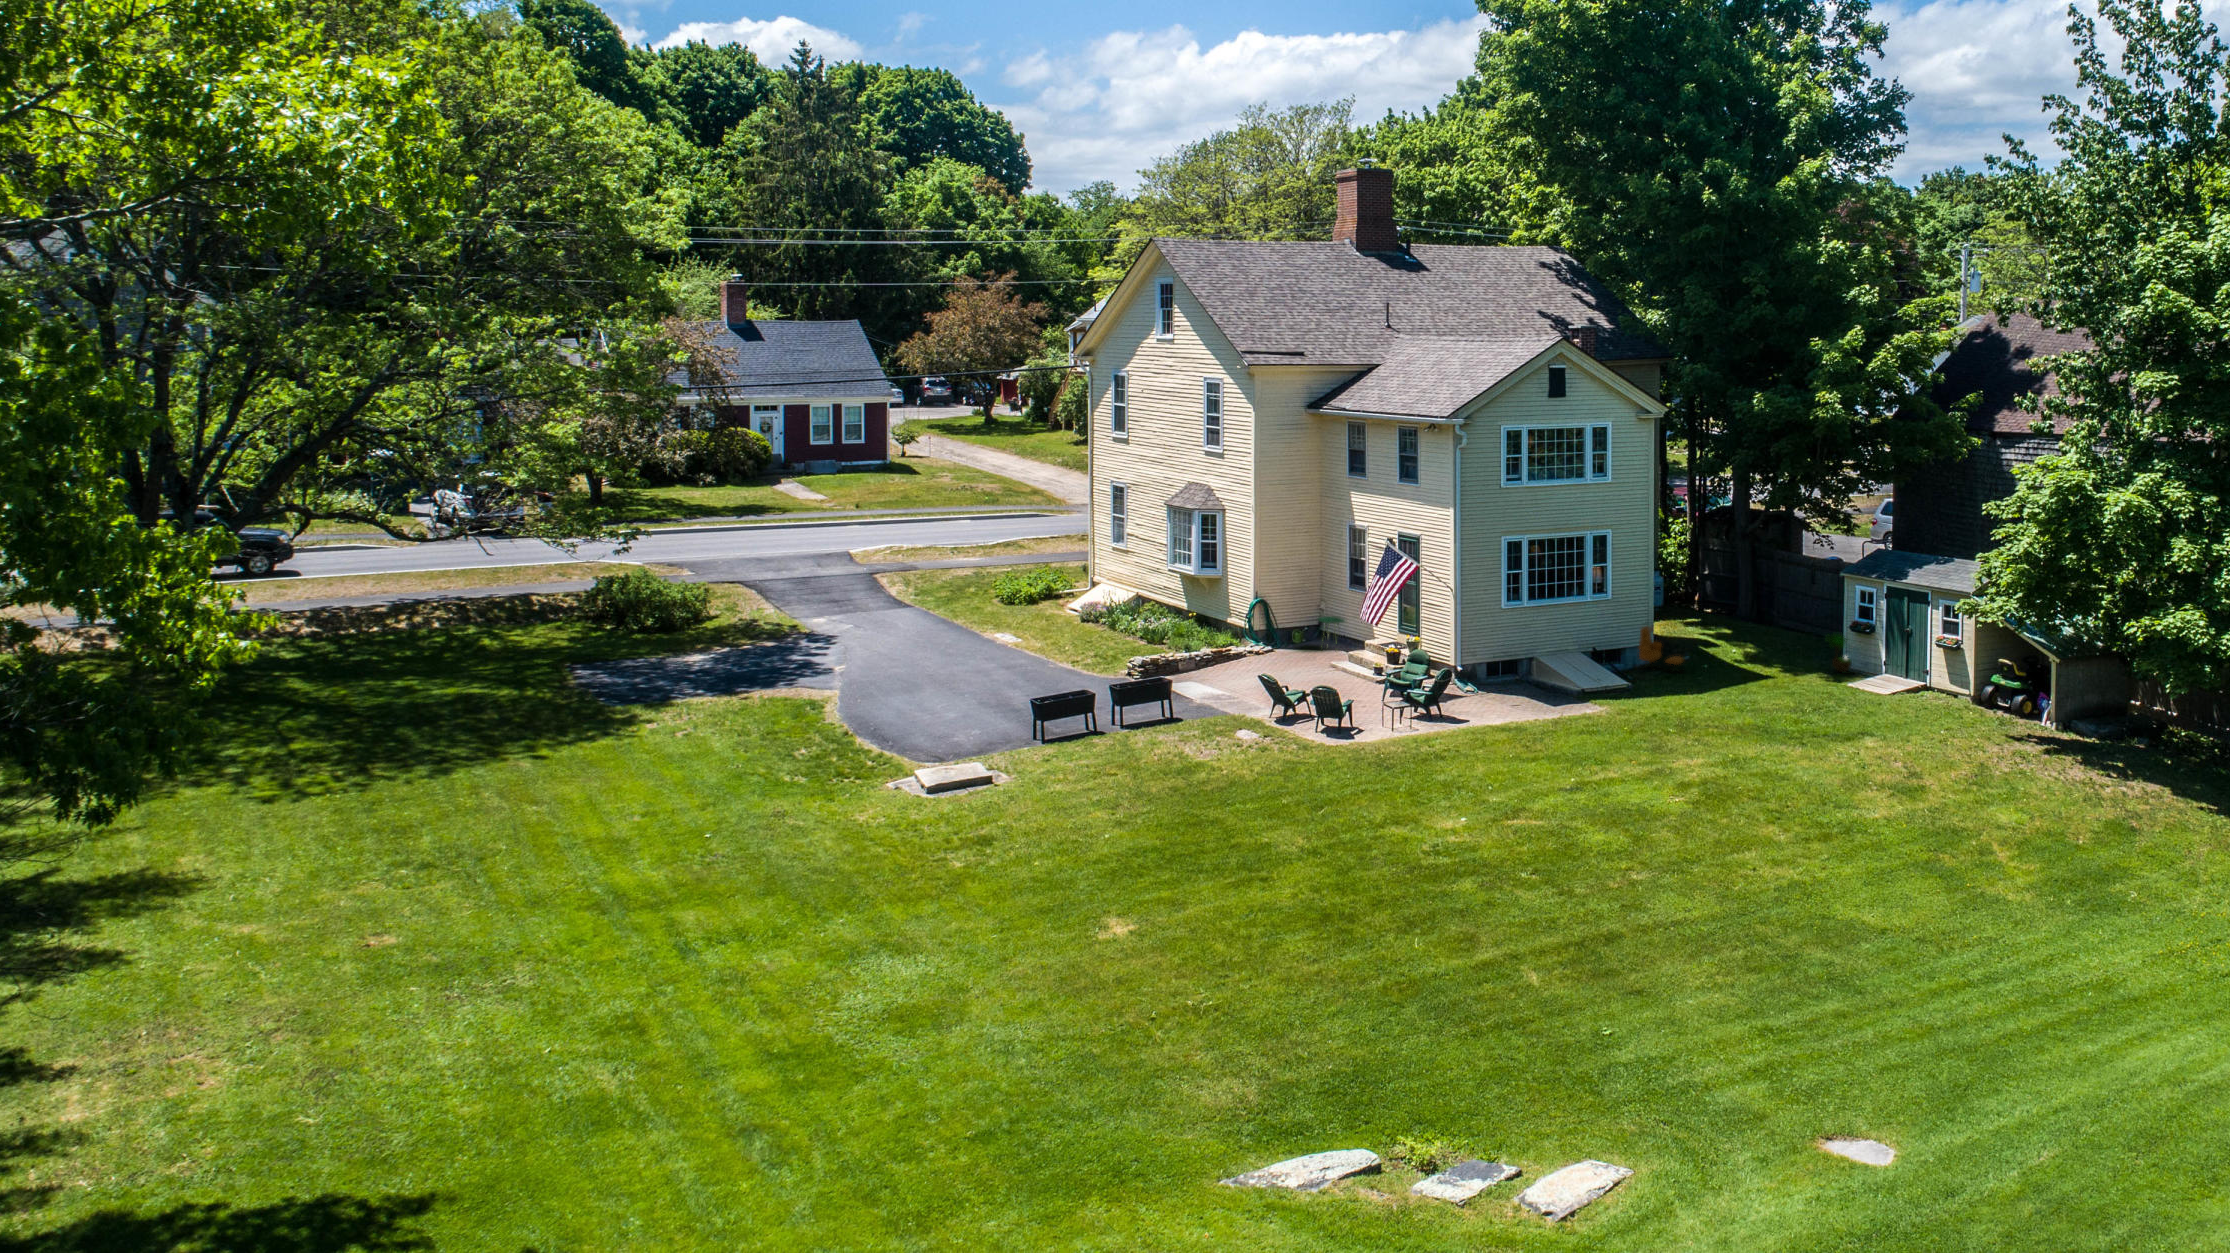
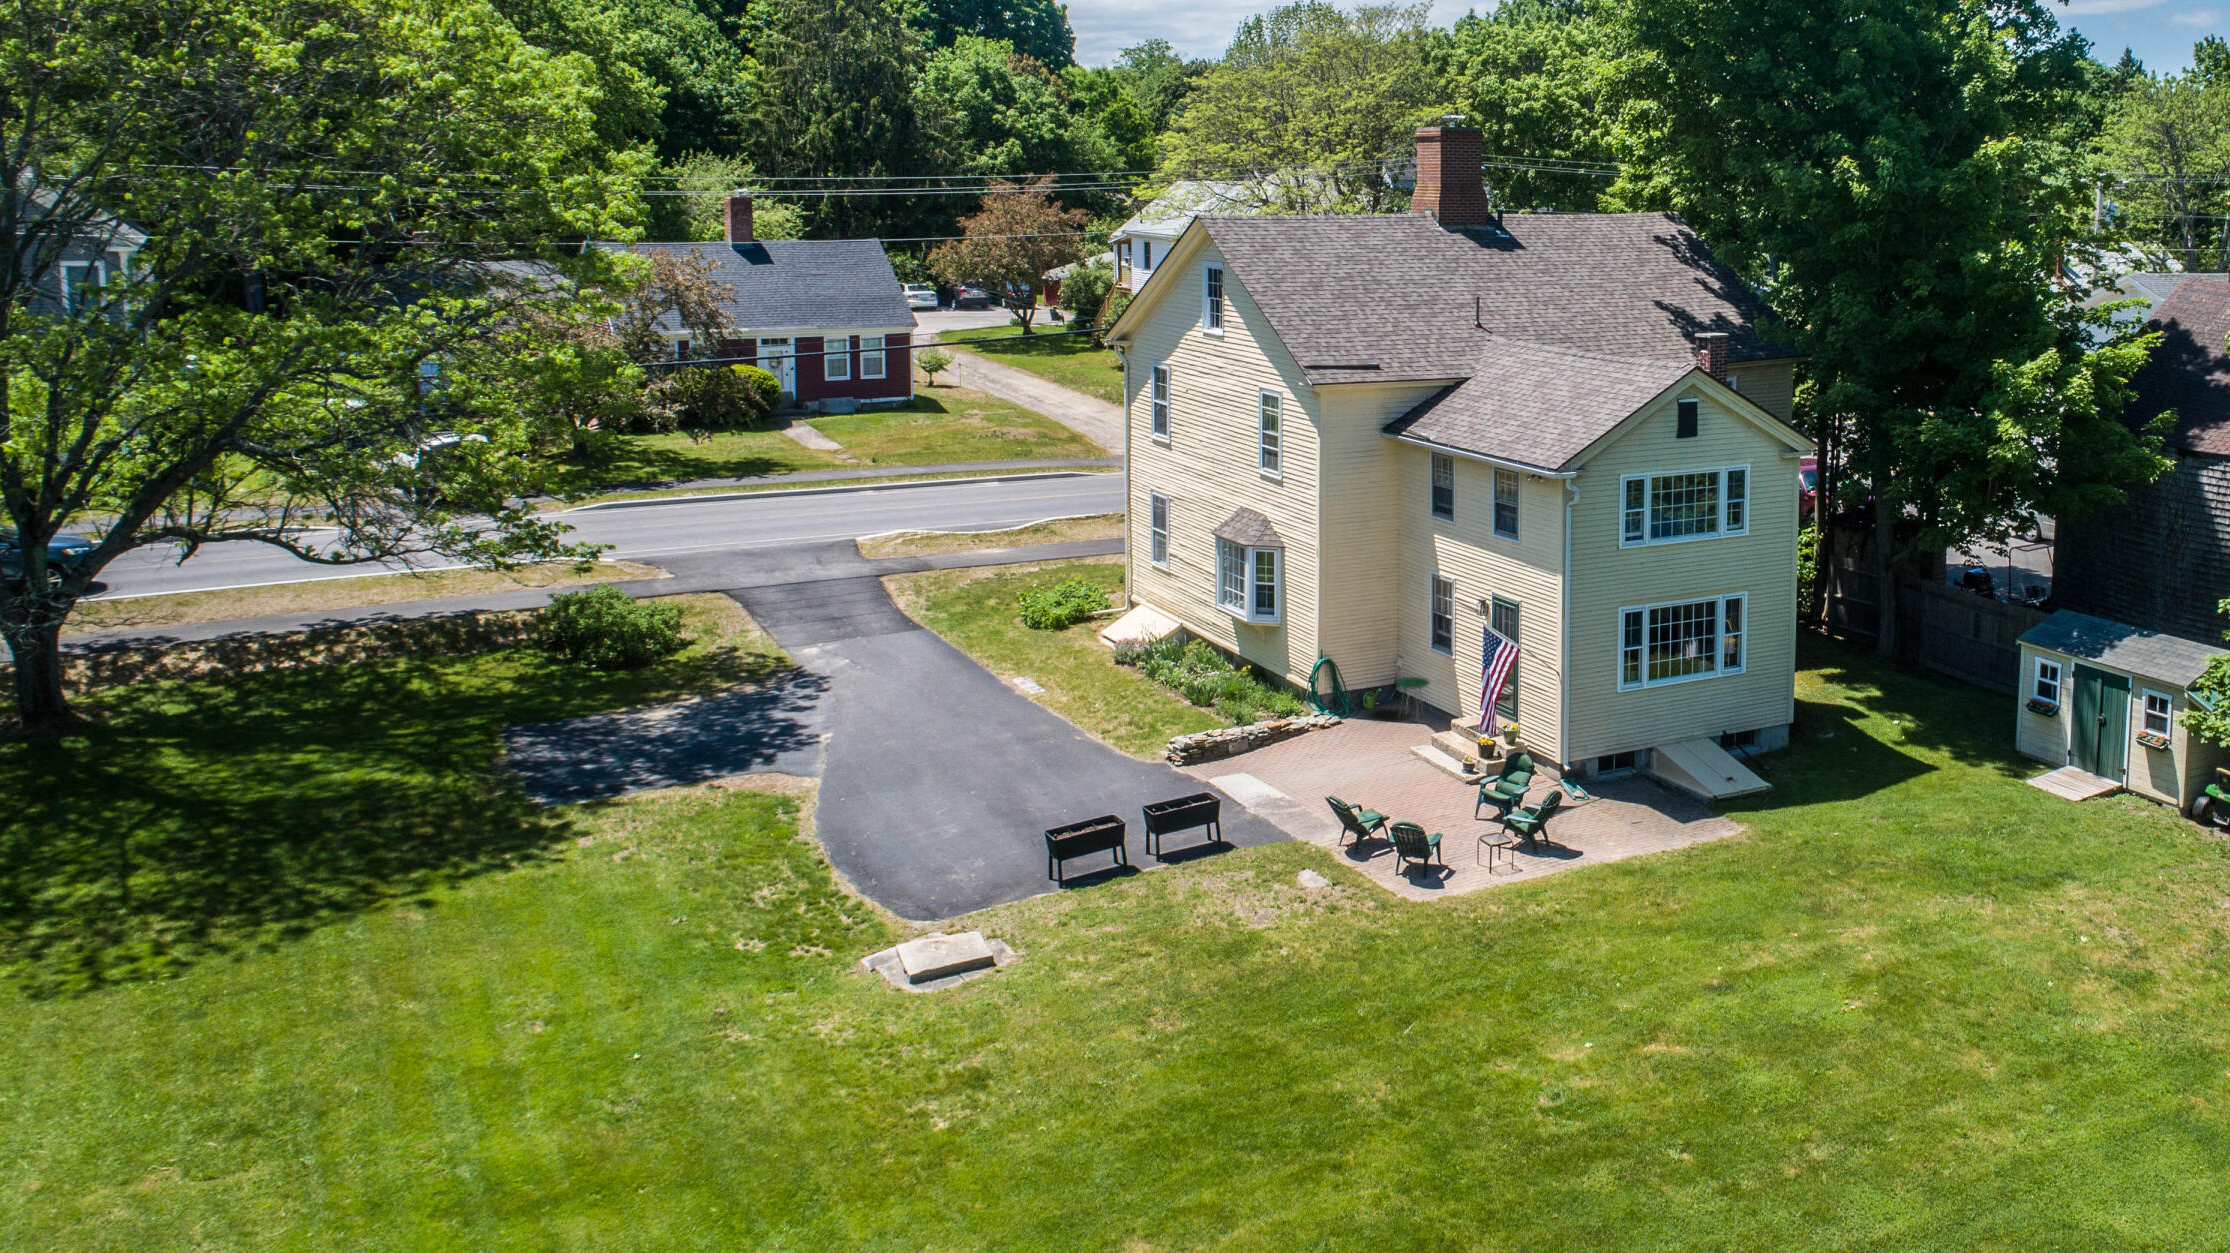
lounge chair: present [1639,626,1683,672] -> none [1778,699,1832,760]
potted tree: present [1826,634,1852,672] -> none [1999,708,2033,759]

